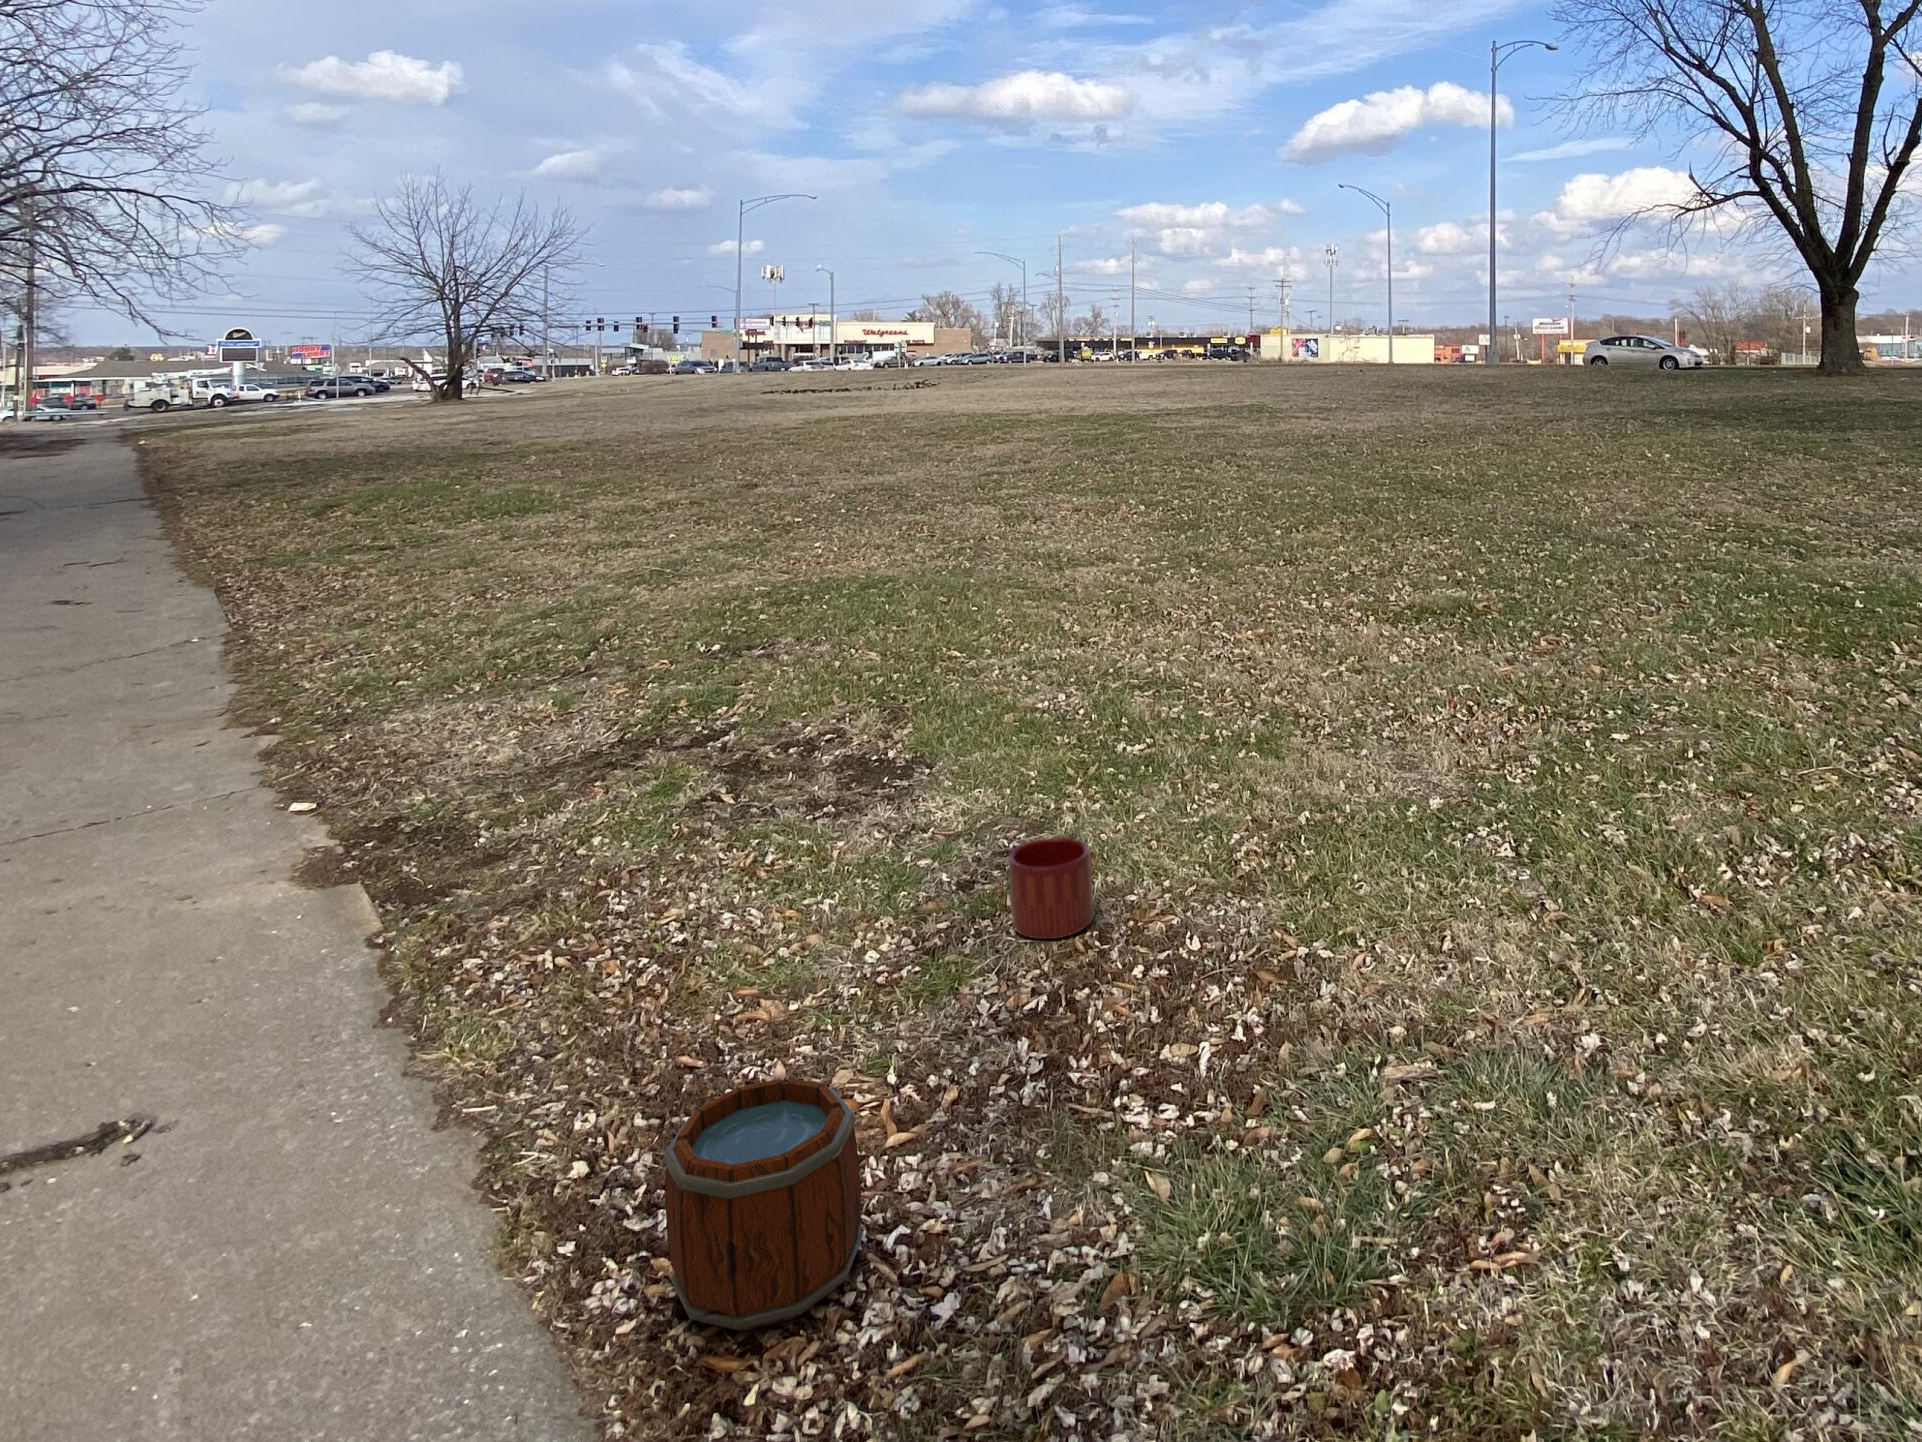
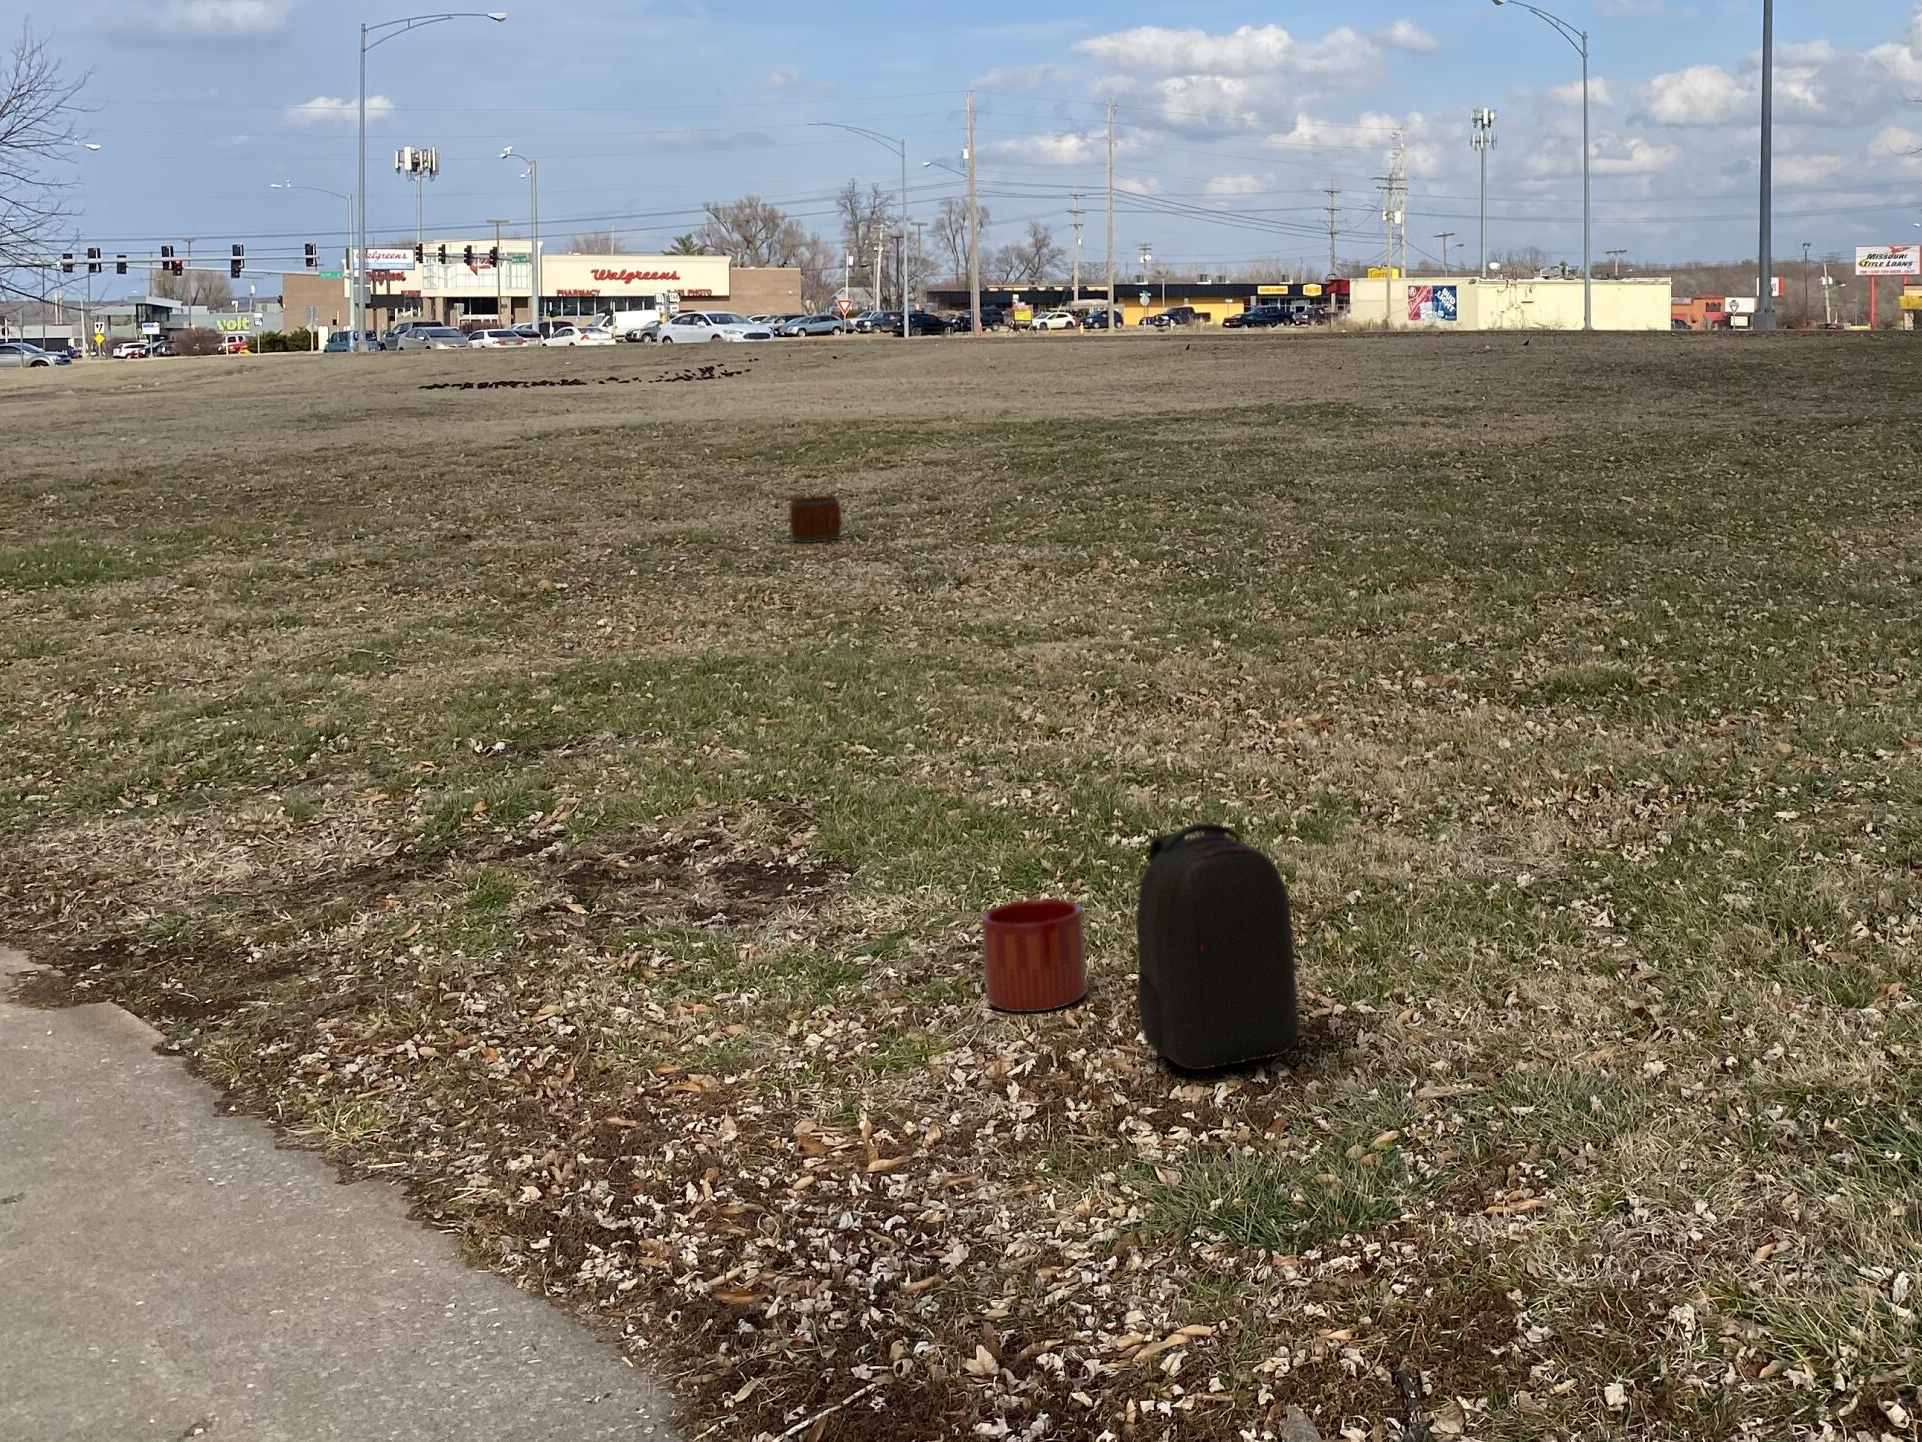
backpack: none [1132,802,1272,1027] -> present [1136,823,1300,1070]
bucket: present [663,1079,863,1331] -> present [790,496,842,543]

